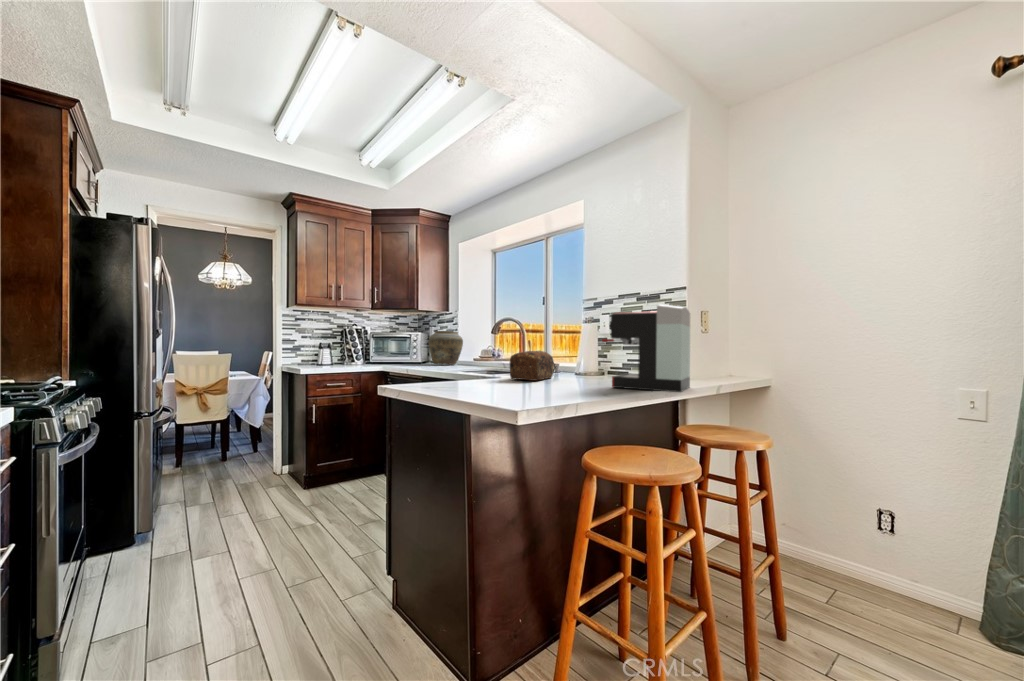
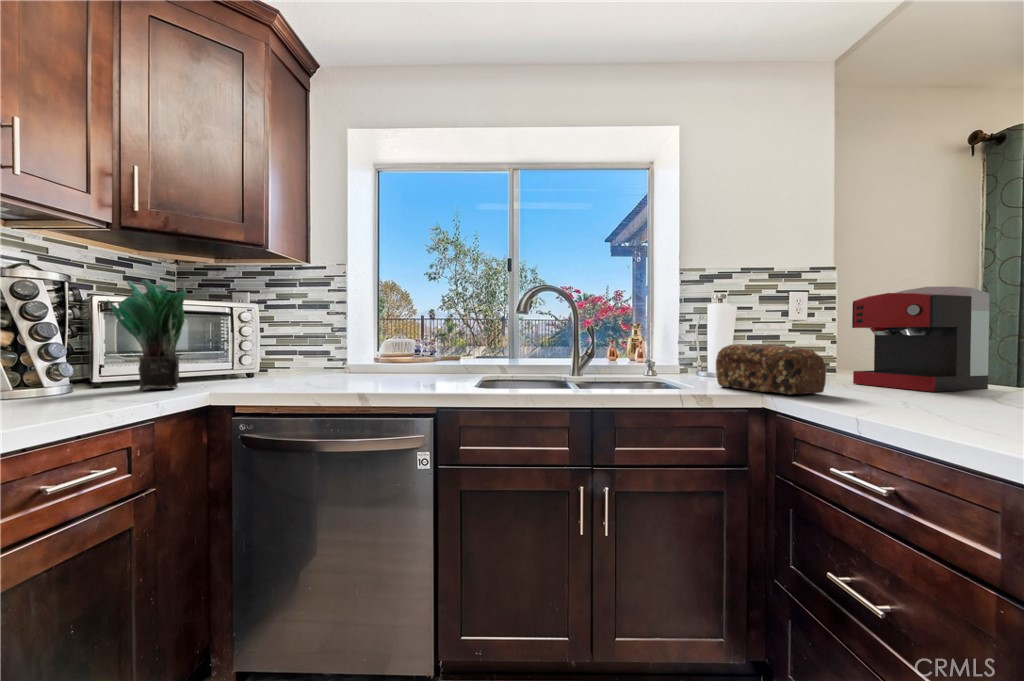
potted plant: none [362,325,390,364] -> present [108,280,187,390]
vase: present [428,331,463,365] -> none [297,303,376,376]

